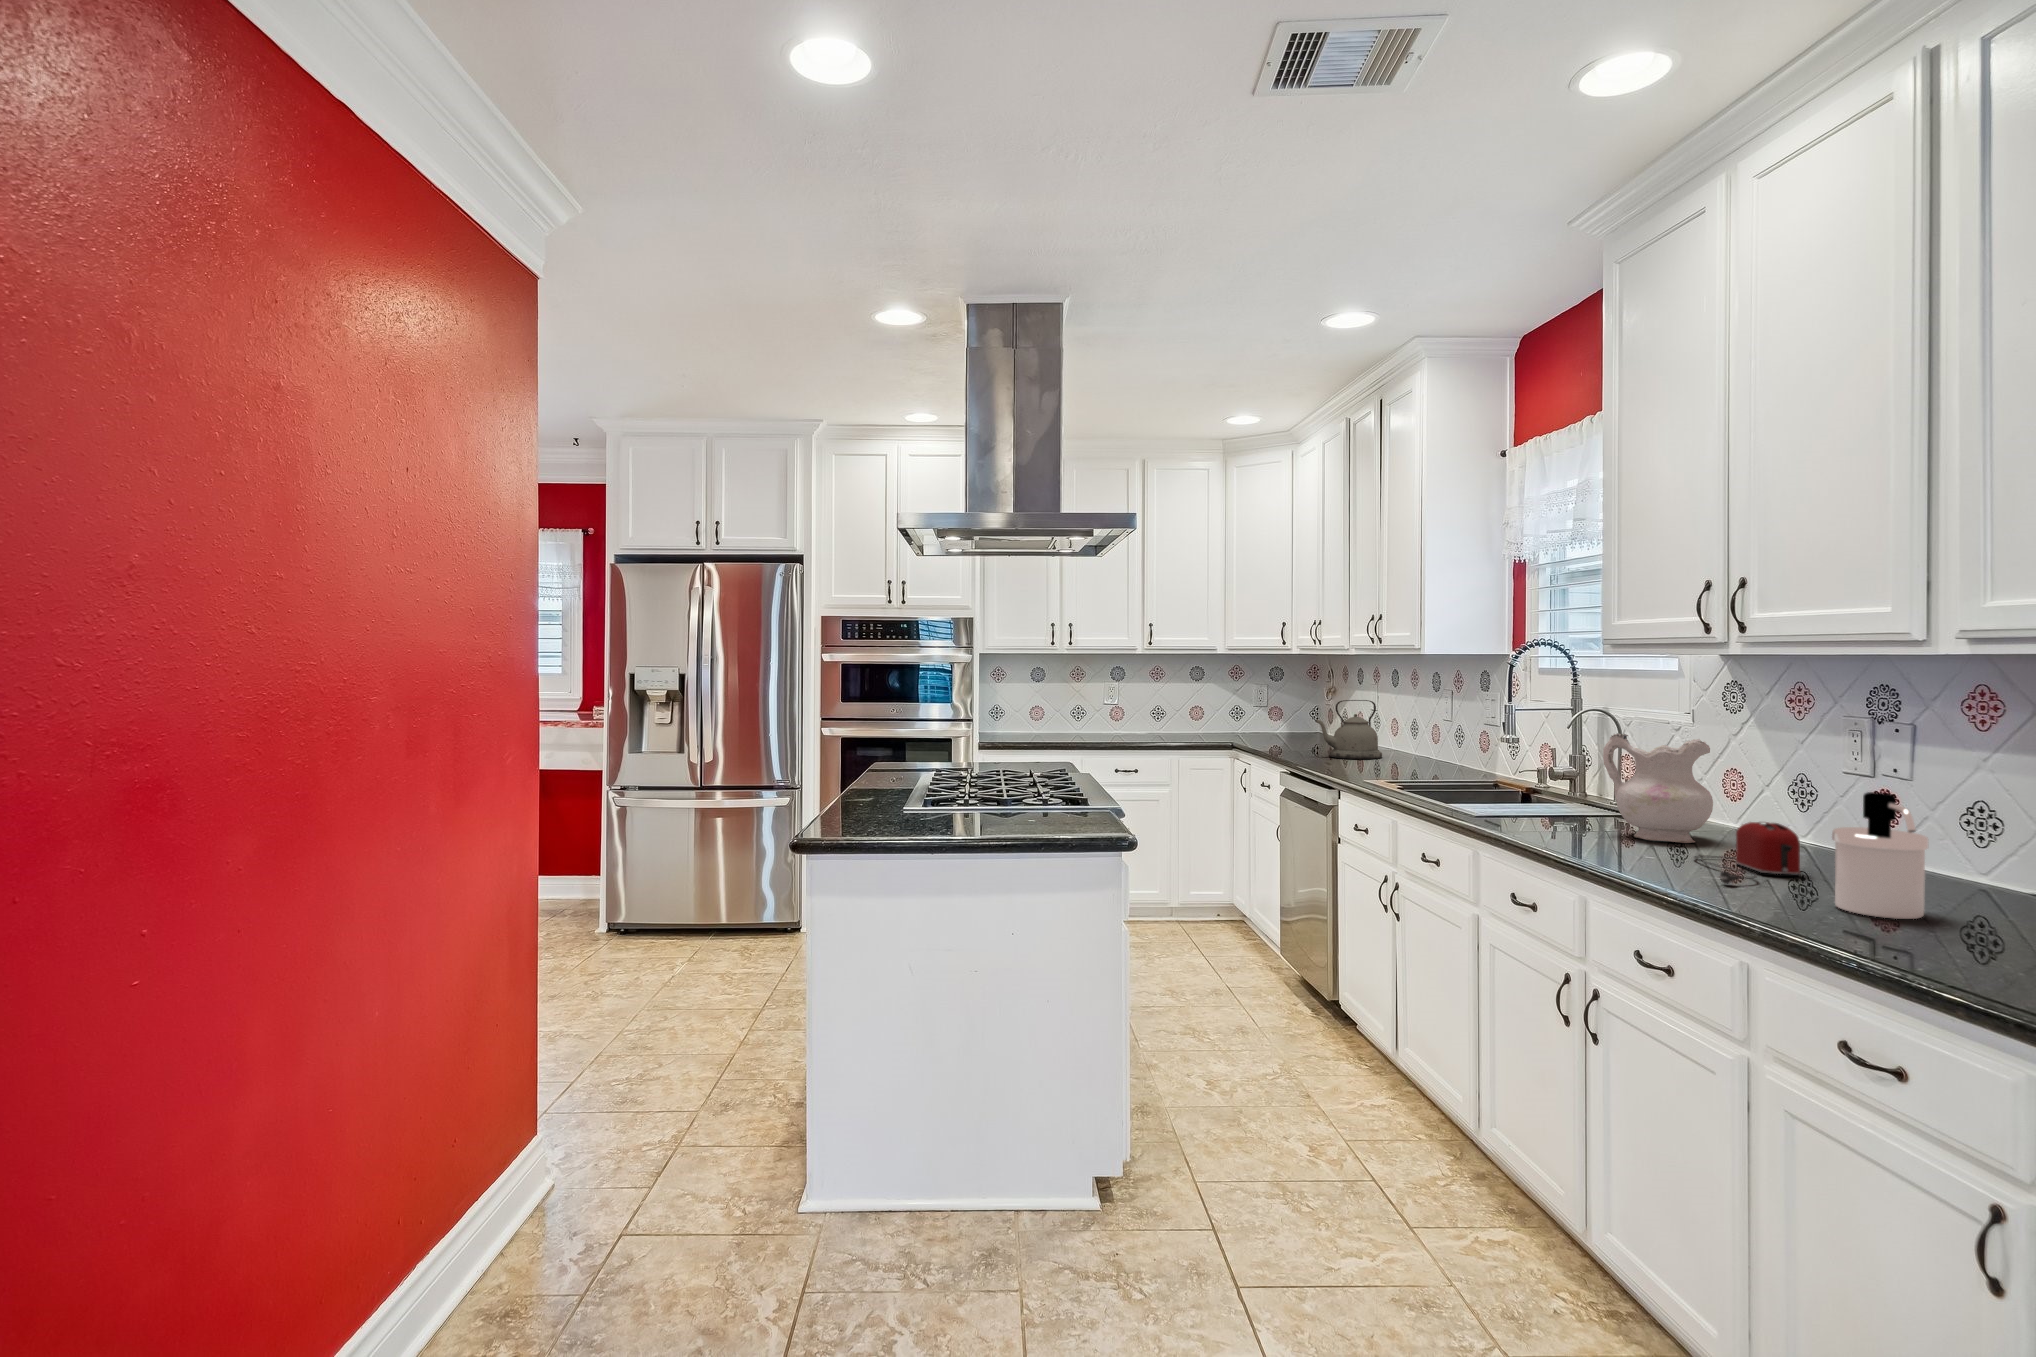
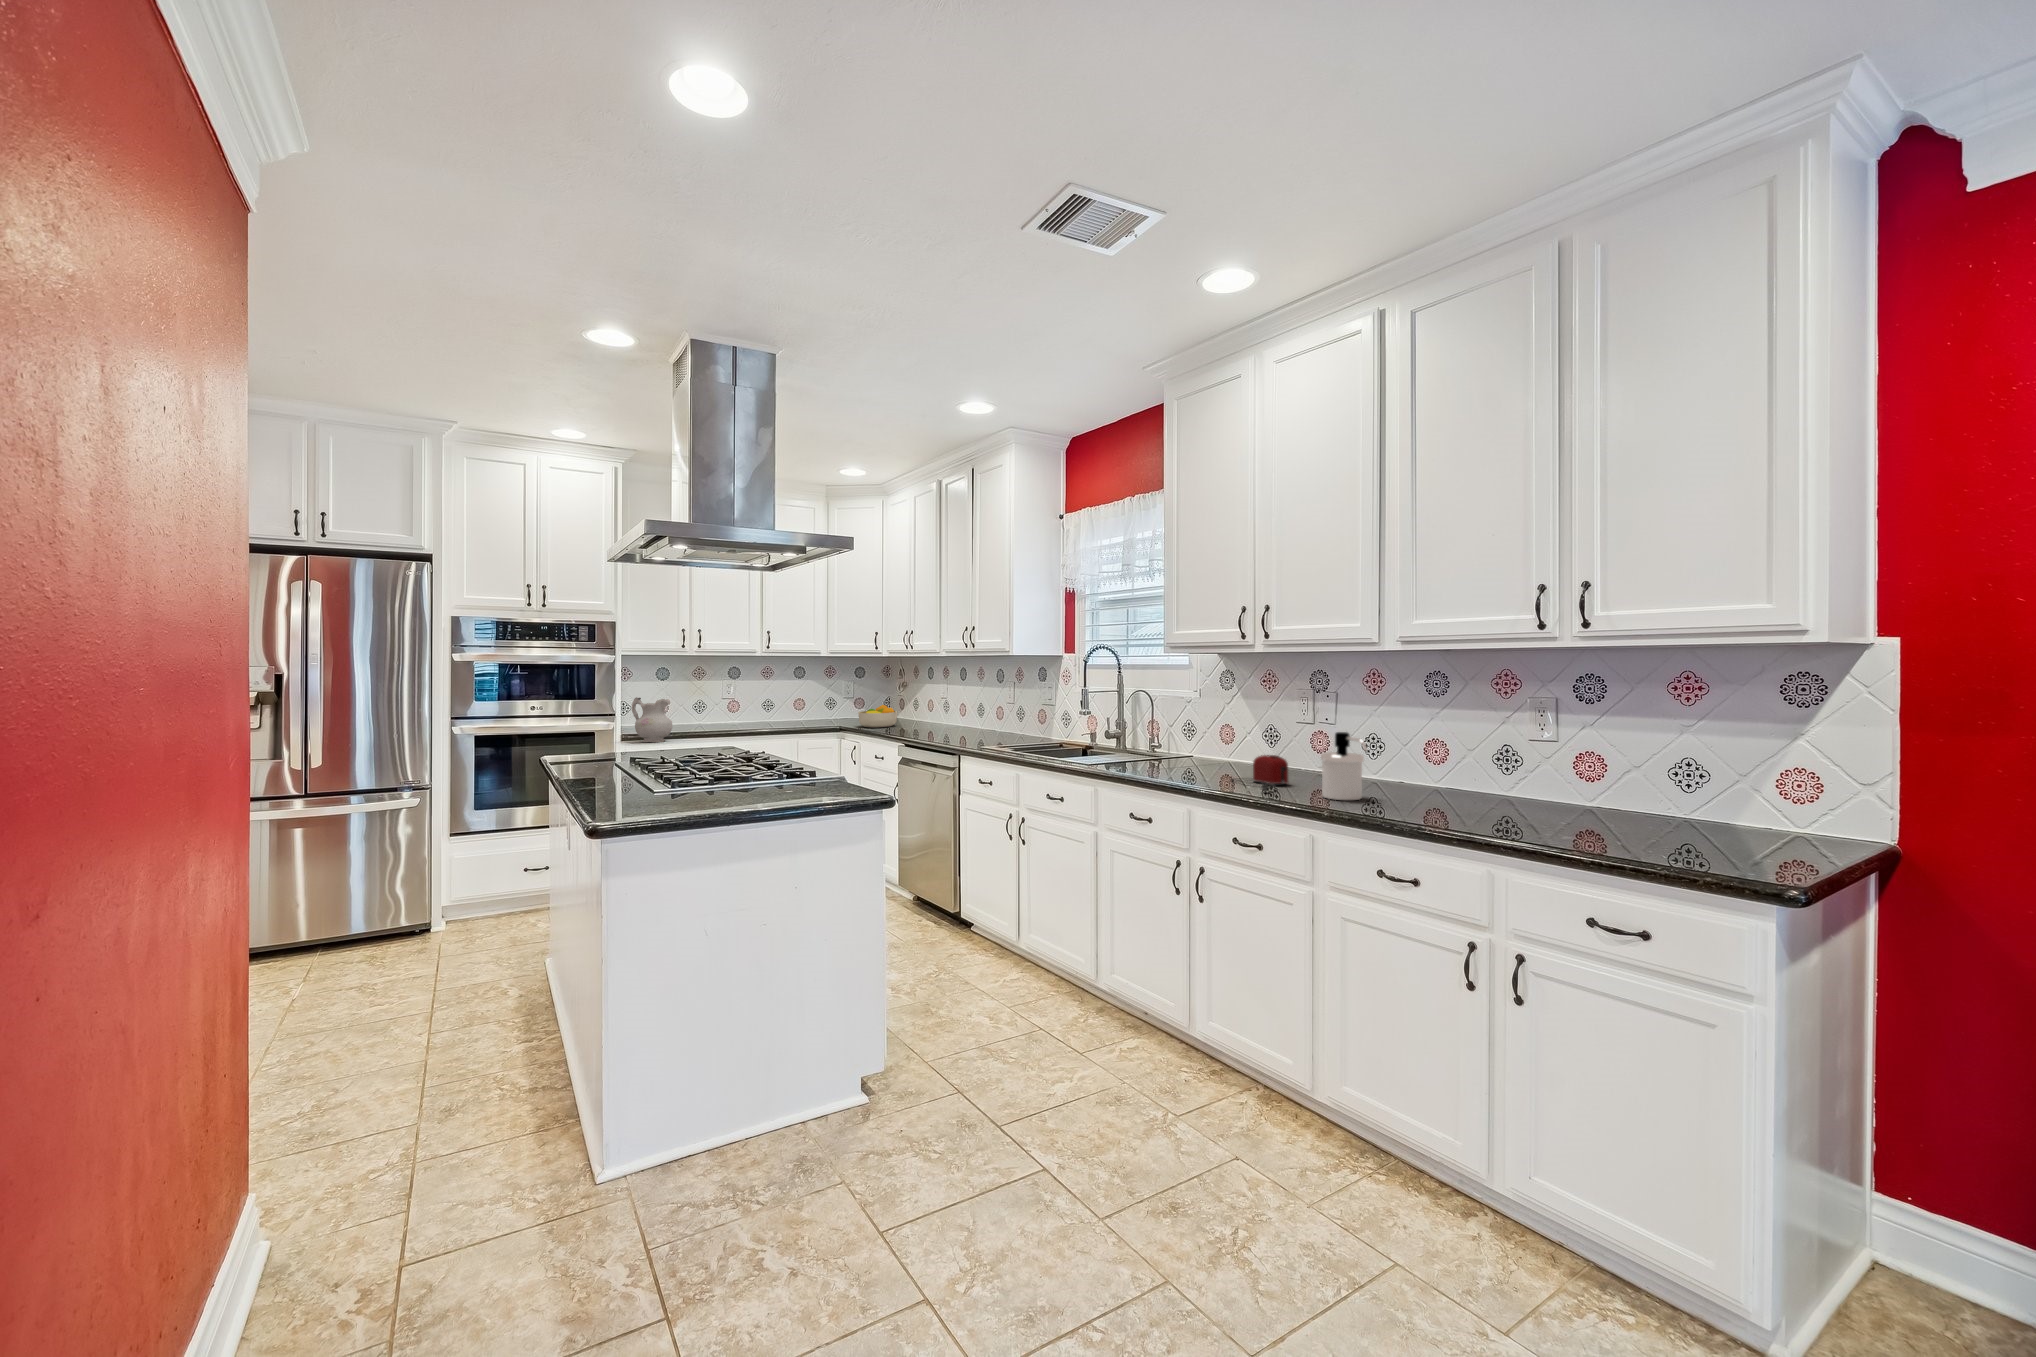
kettle: present [1316,700,1382,759] -> none [918,691,964,735]
fruit bowl: none [1260,715,1313,744] -> present [858,705,897,728]
ceramic pitcher: present [1603,733,1713,843] -> present [632,697,672,742]

